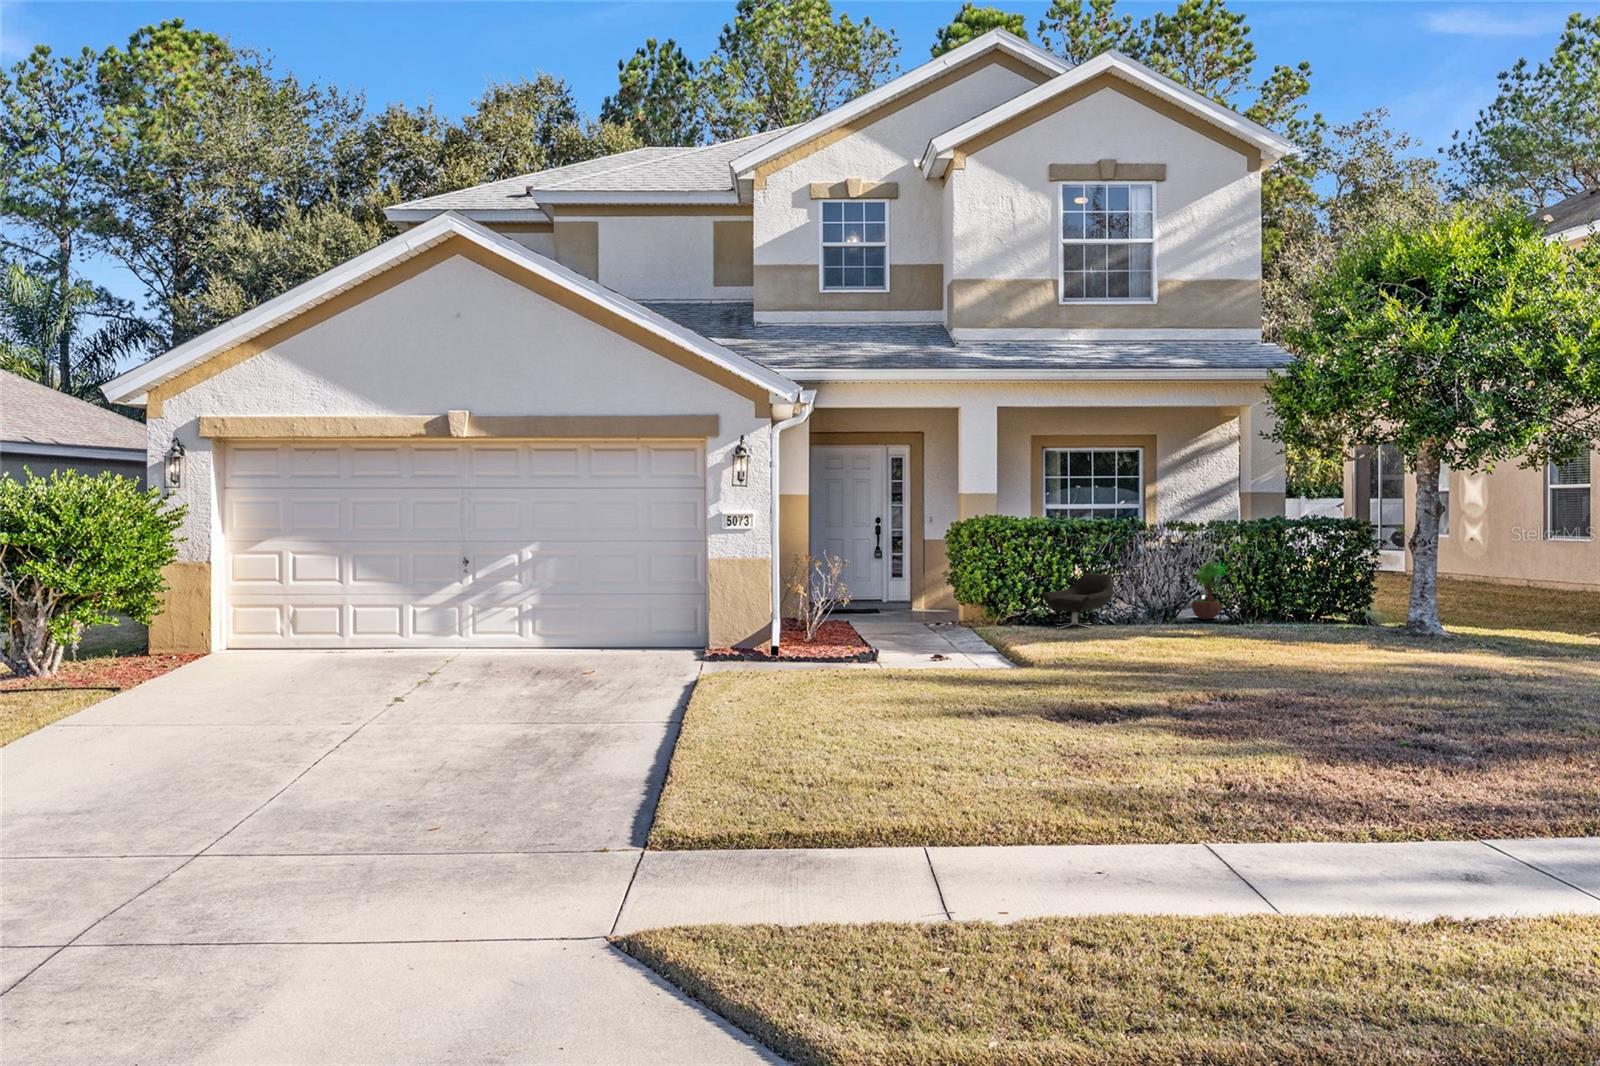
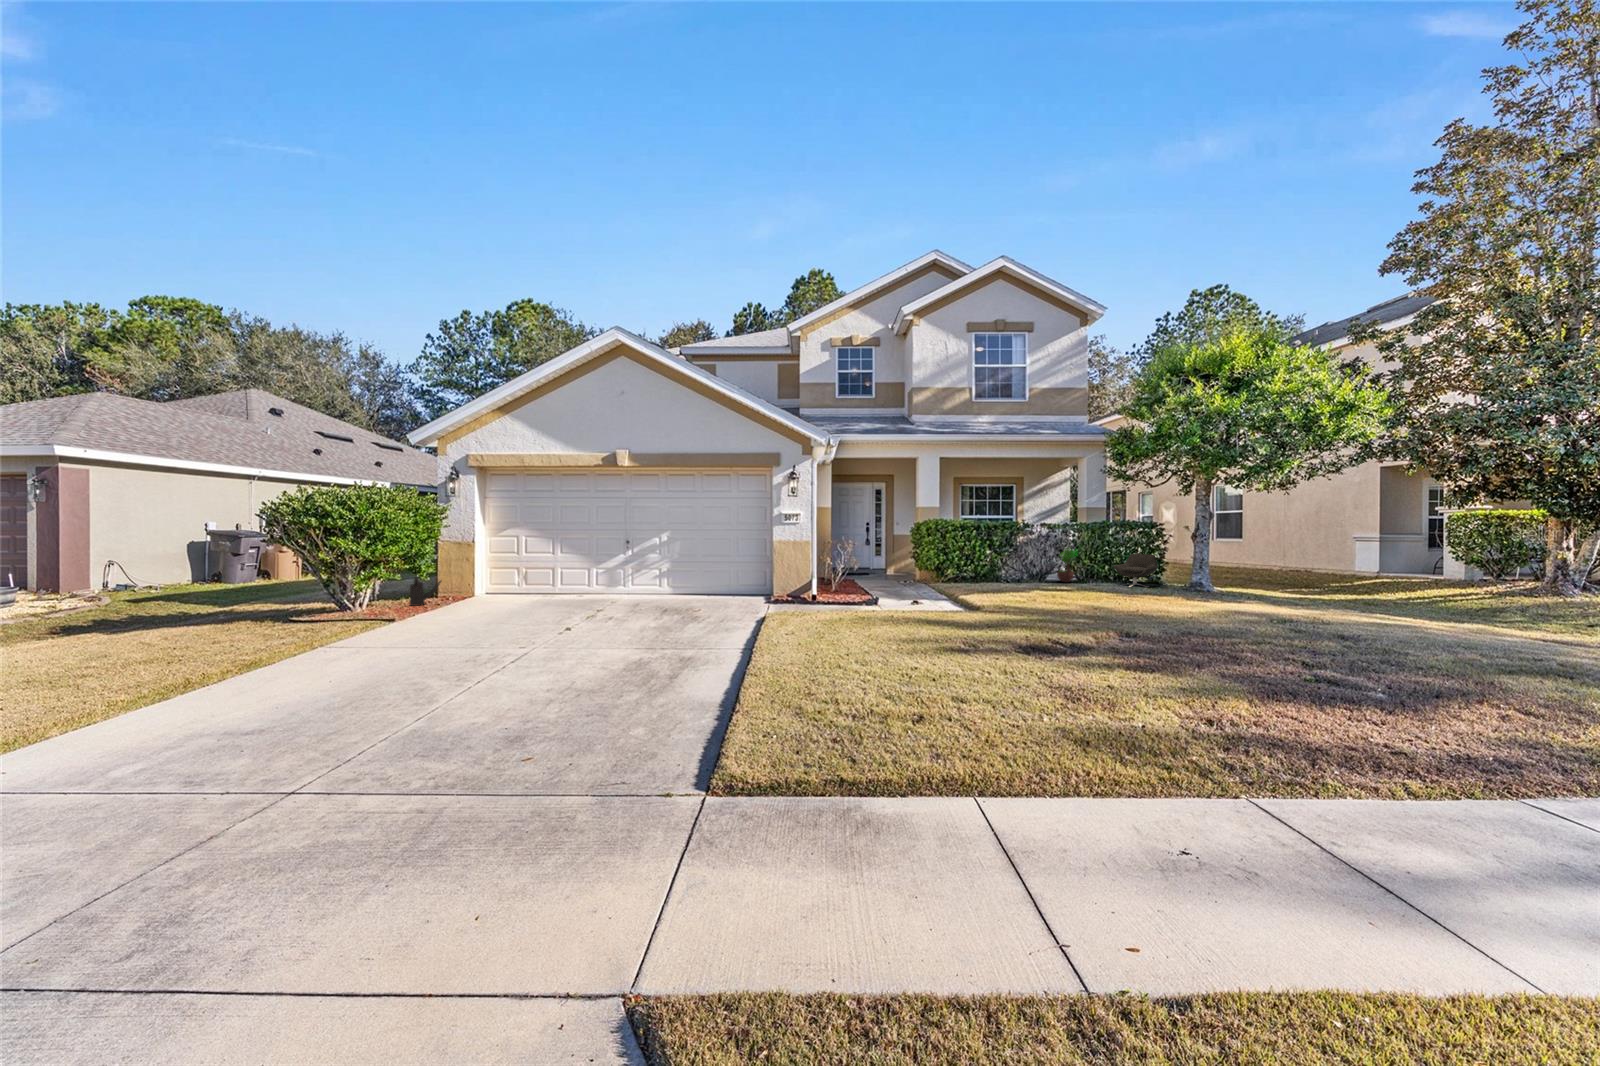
lounge chair: present [1042,573,1113,628] -> present [1114,554,1158,587]
watering can: none [108,621,166,668] -> present [410,577,441,606]

